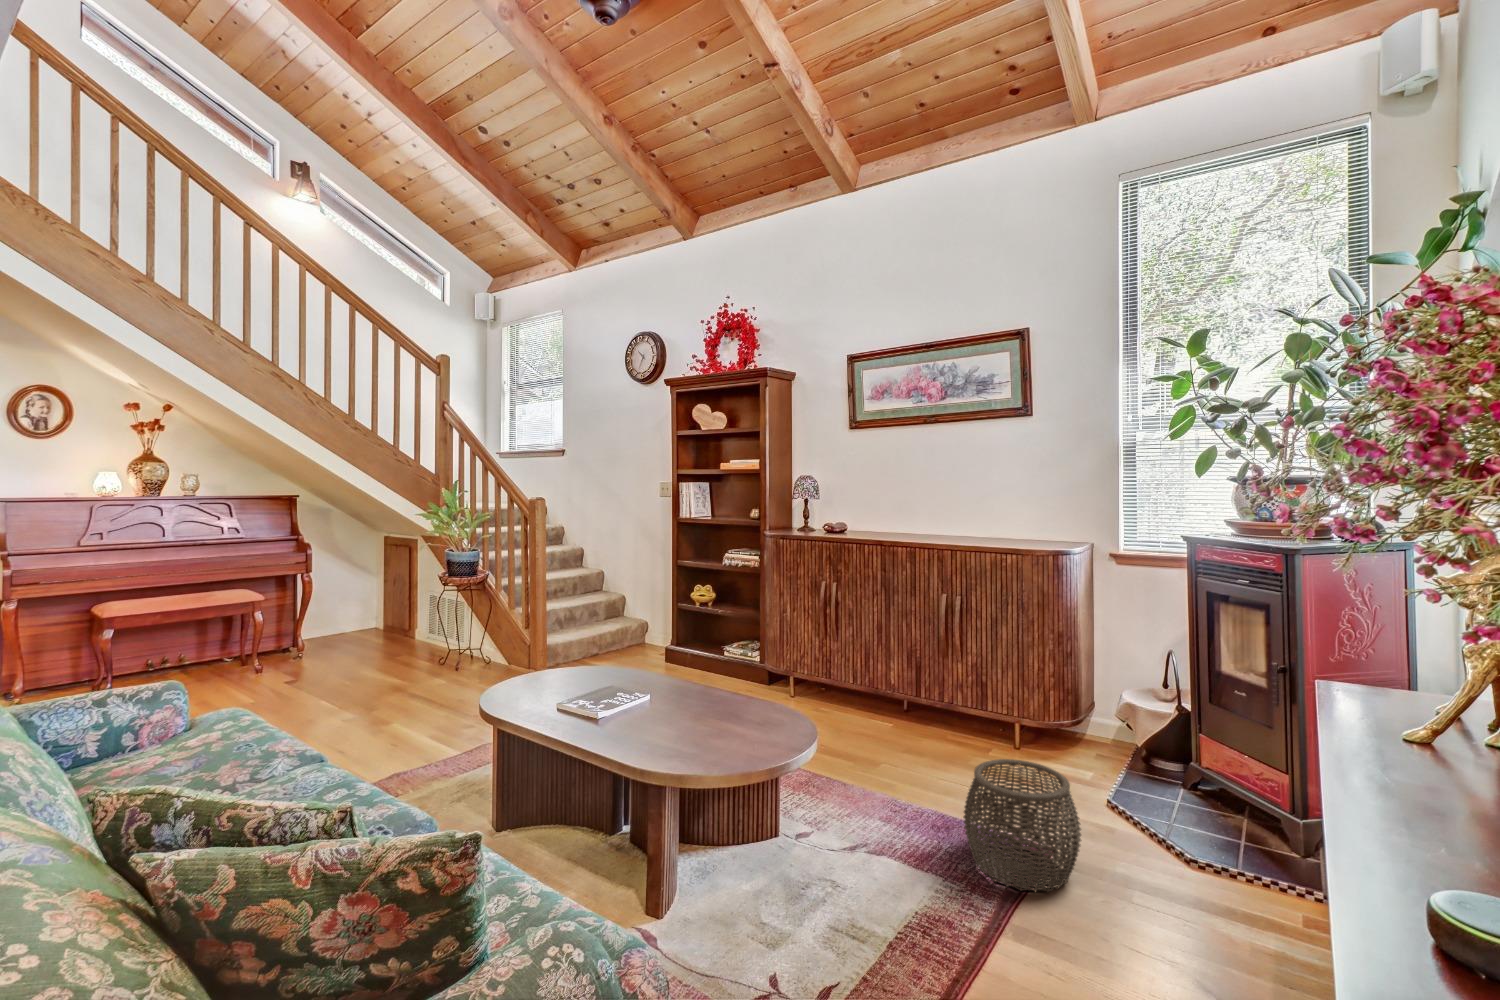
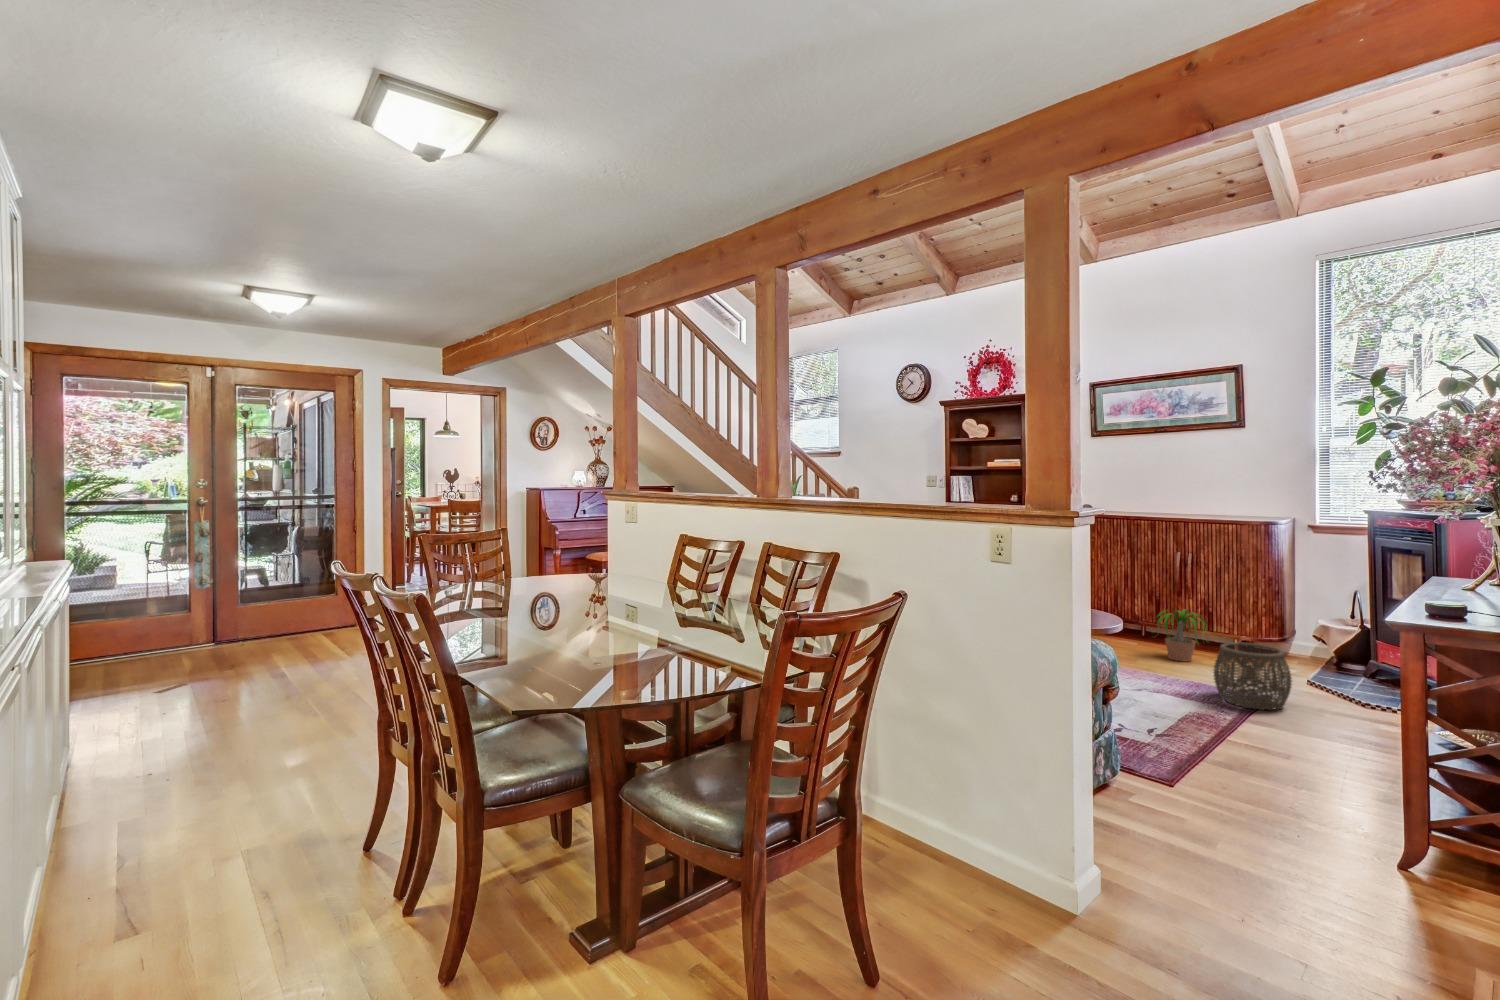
potted plant: none [896,680,991,763] -> present [1157,609,1206,662]

